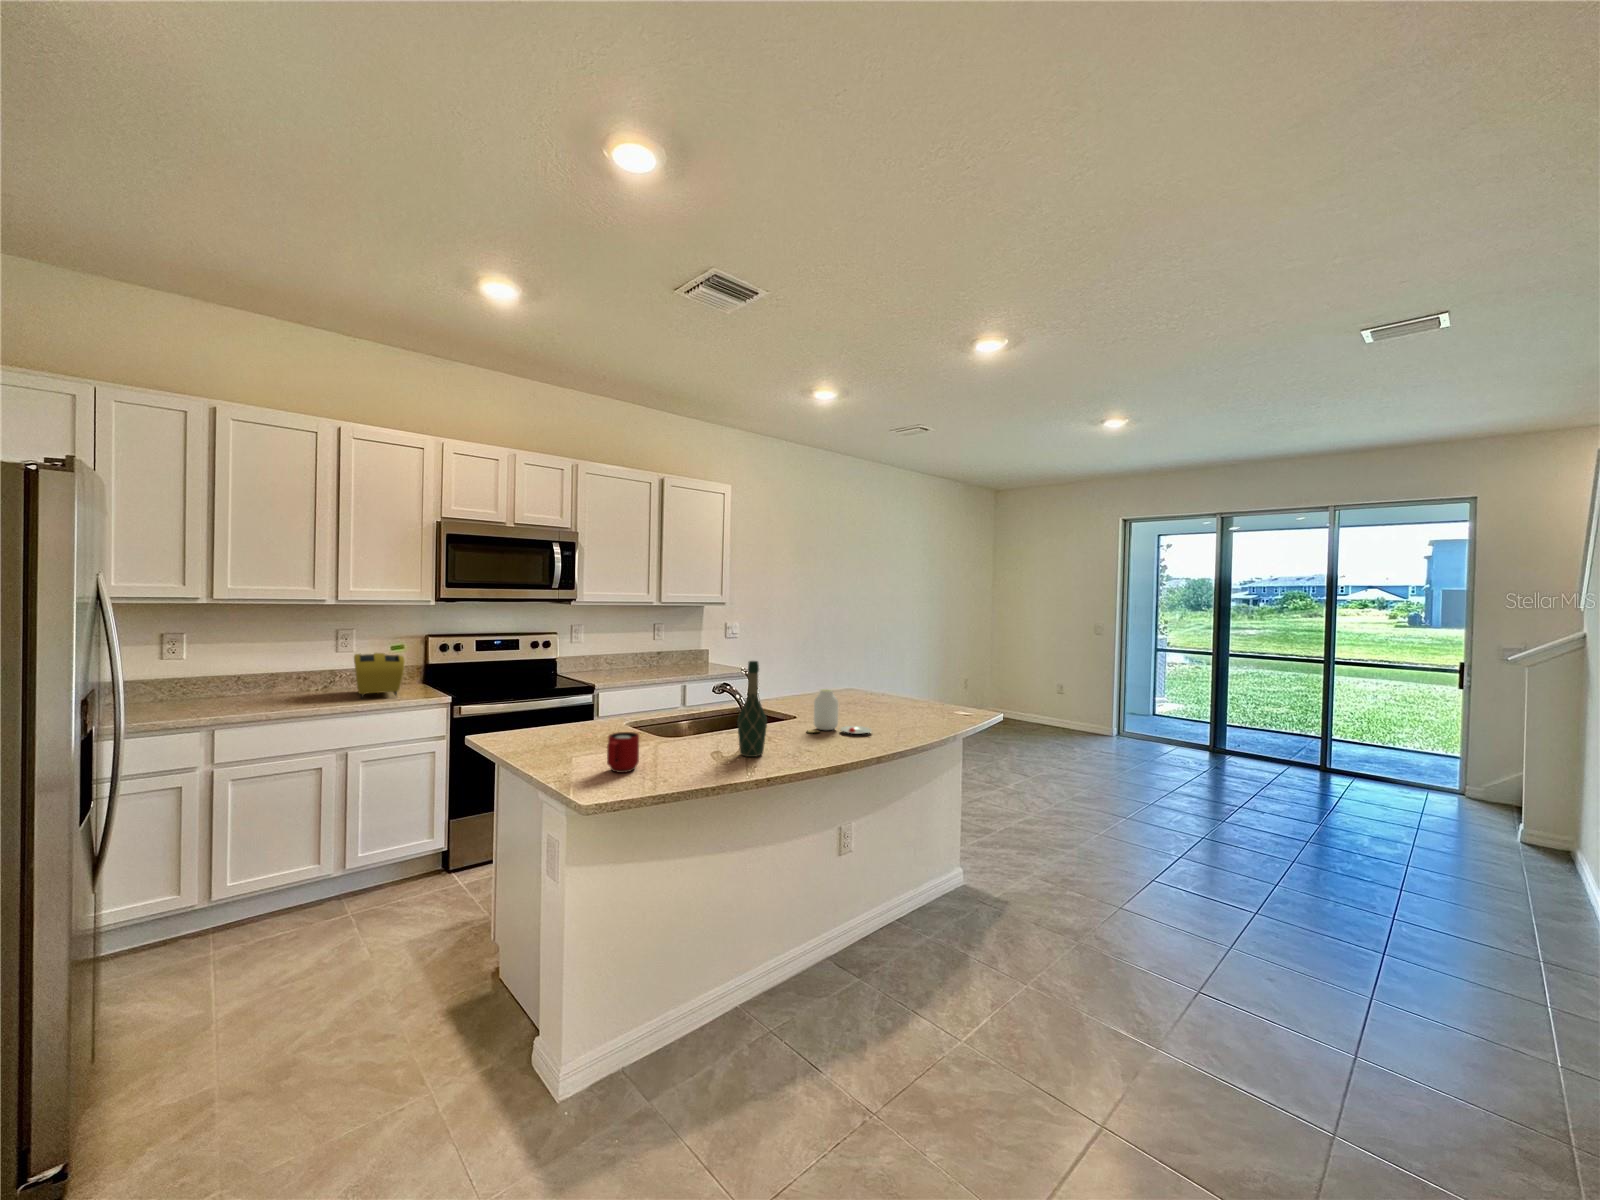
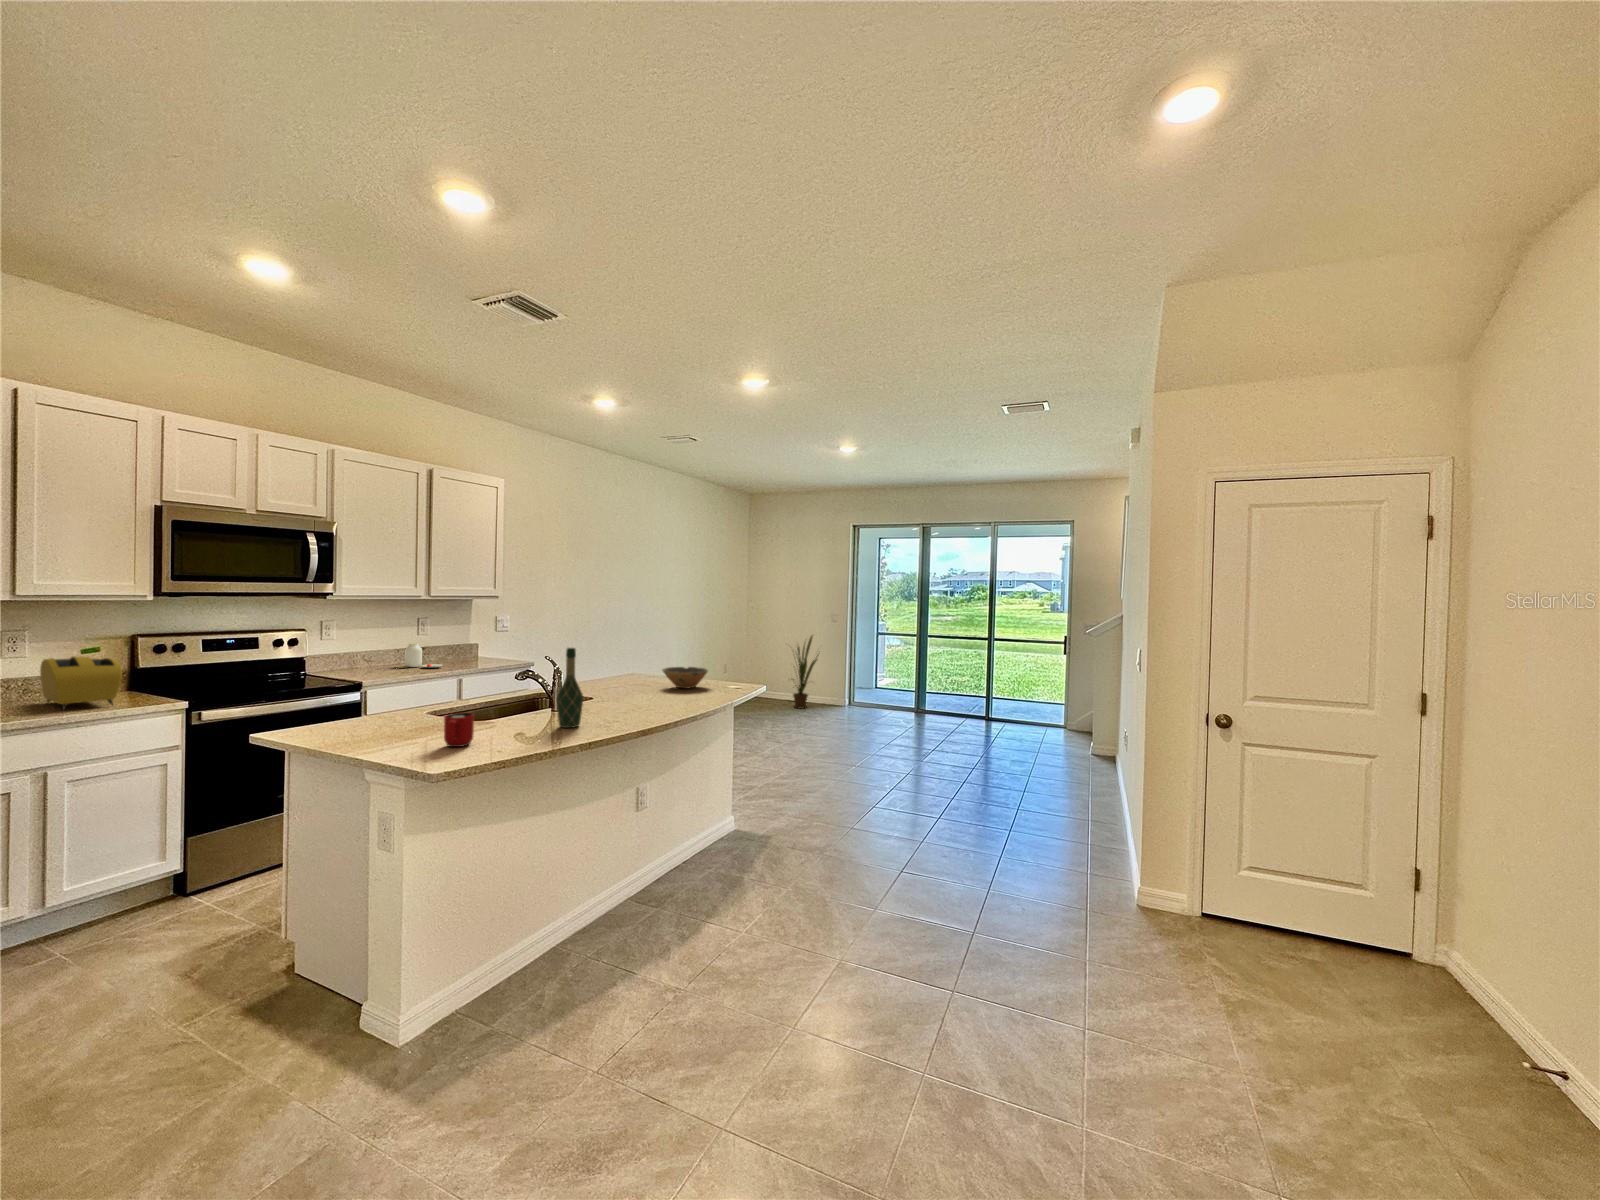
house plant: none [1033,649,1082,734] -> present [793,636,819,708]
bowl: none [876,684,931,711] -> present [662,667,708,688]
jar: present [807,689,872,734] -> present [398,643,443,668]

